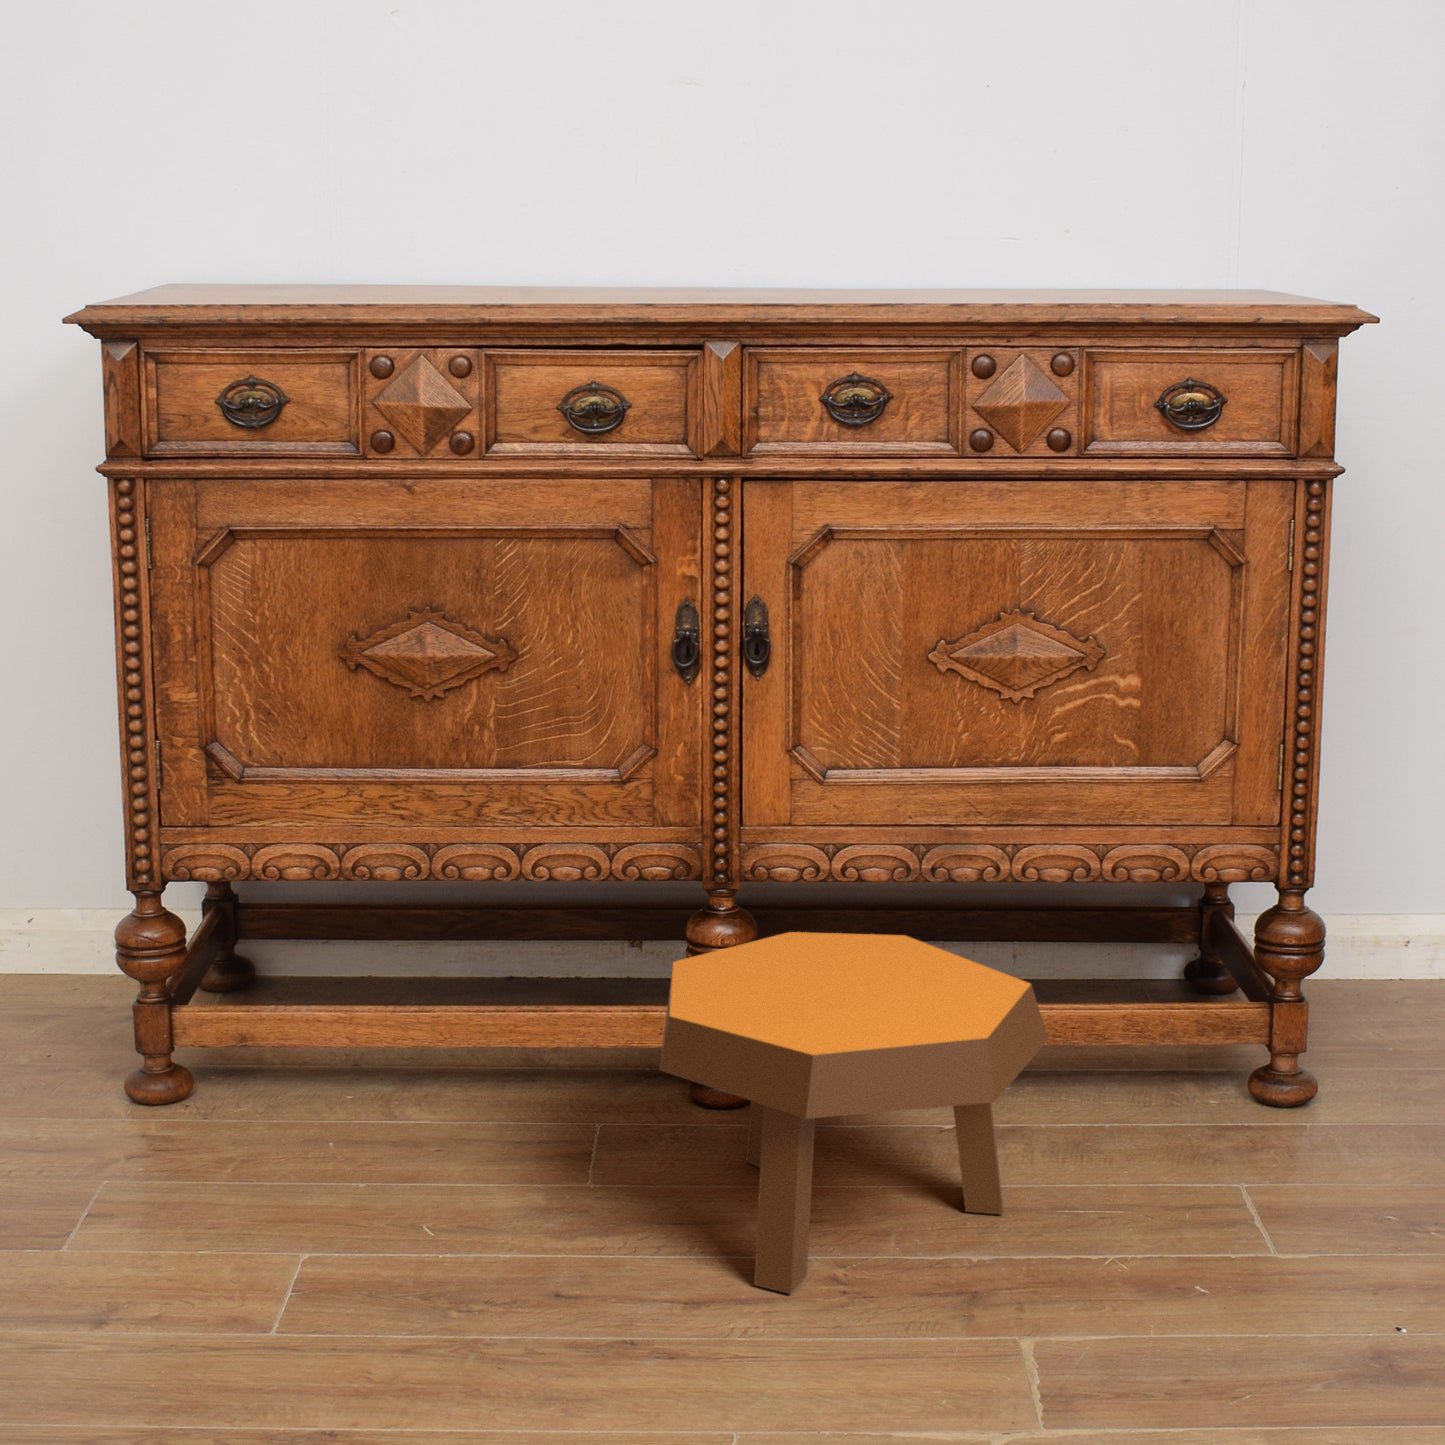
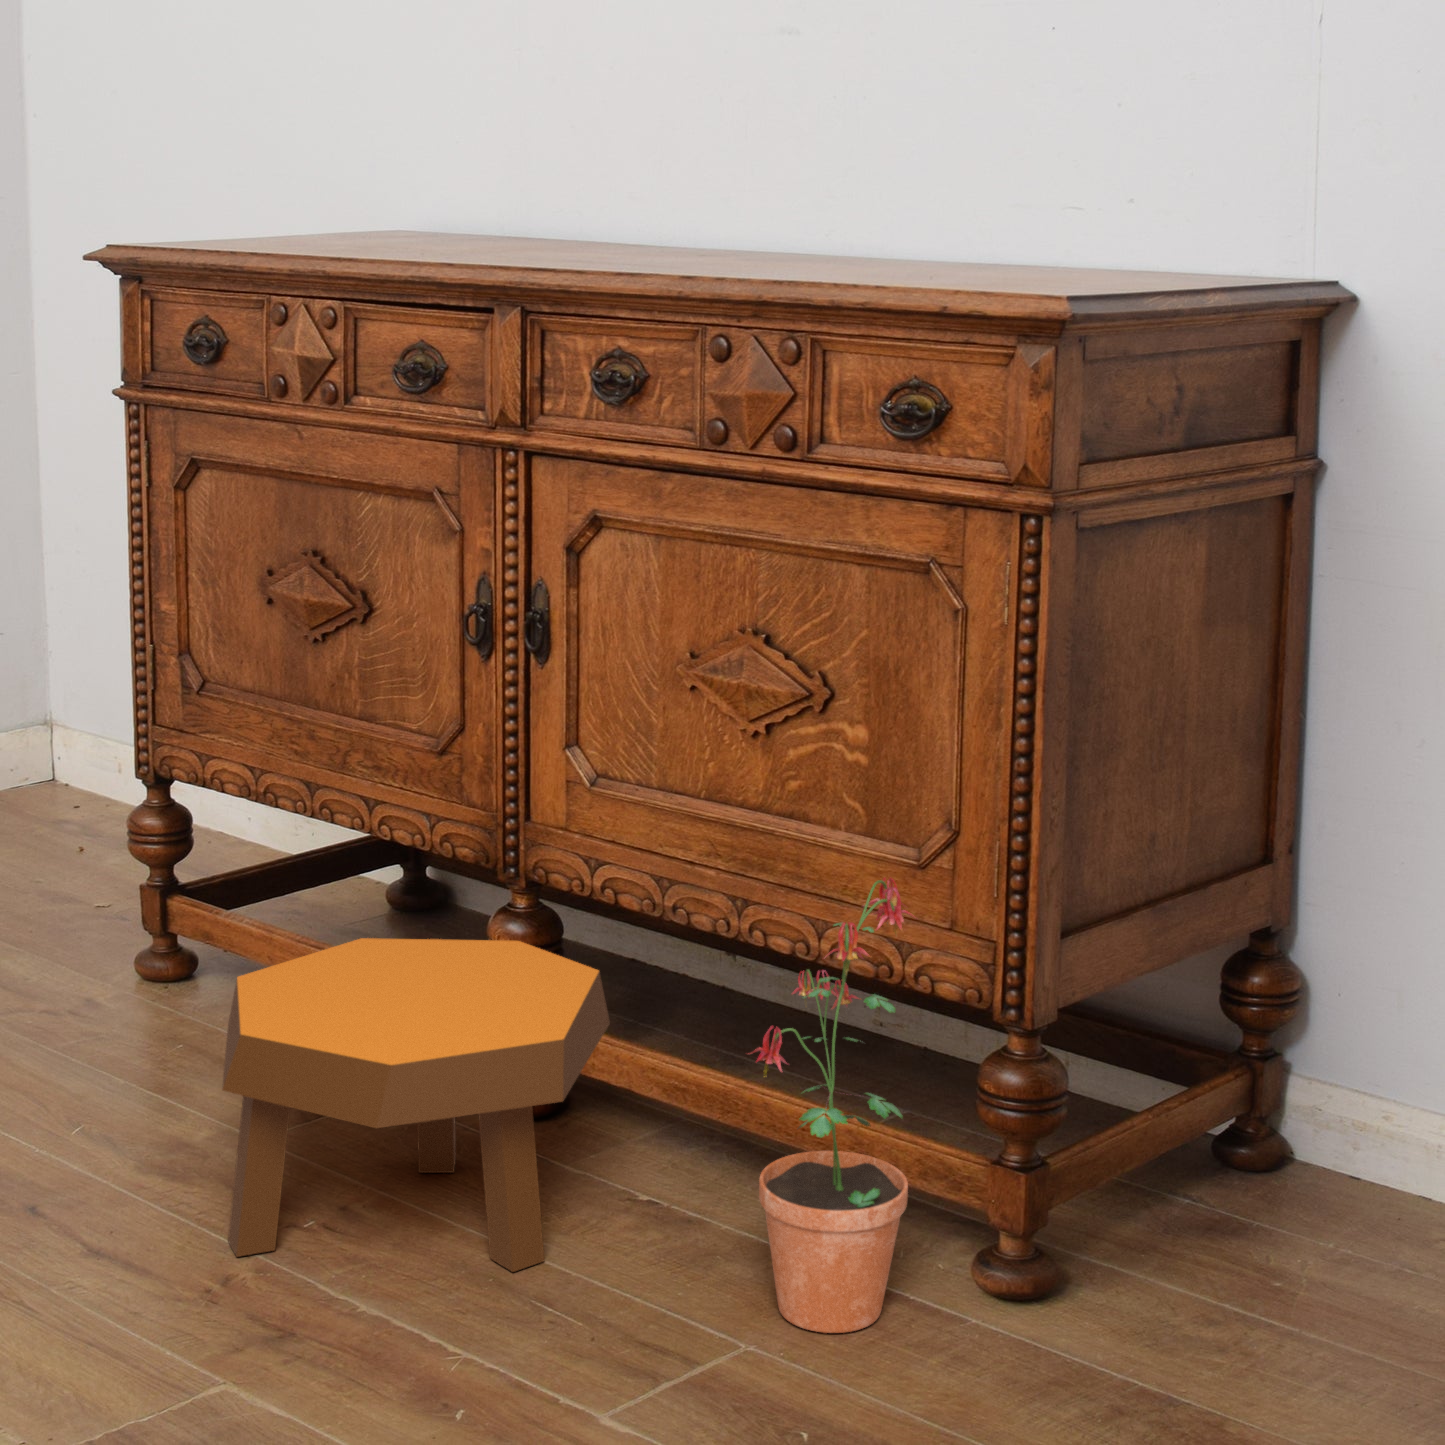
potted plant: none [1121,788,1314,1172] -> present [751,878,913,1333]

